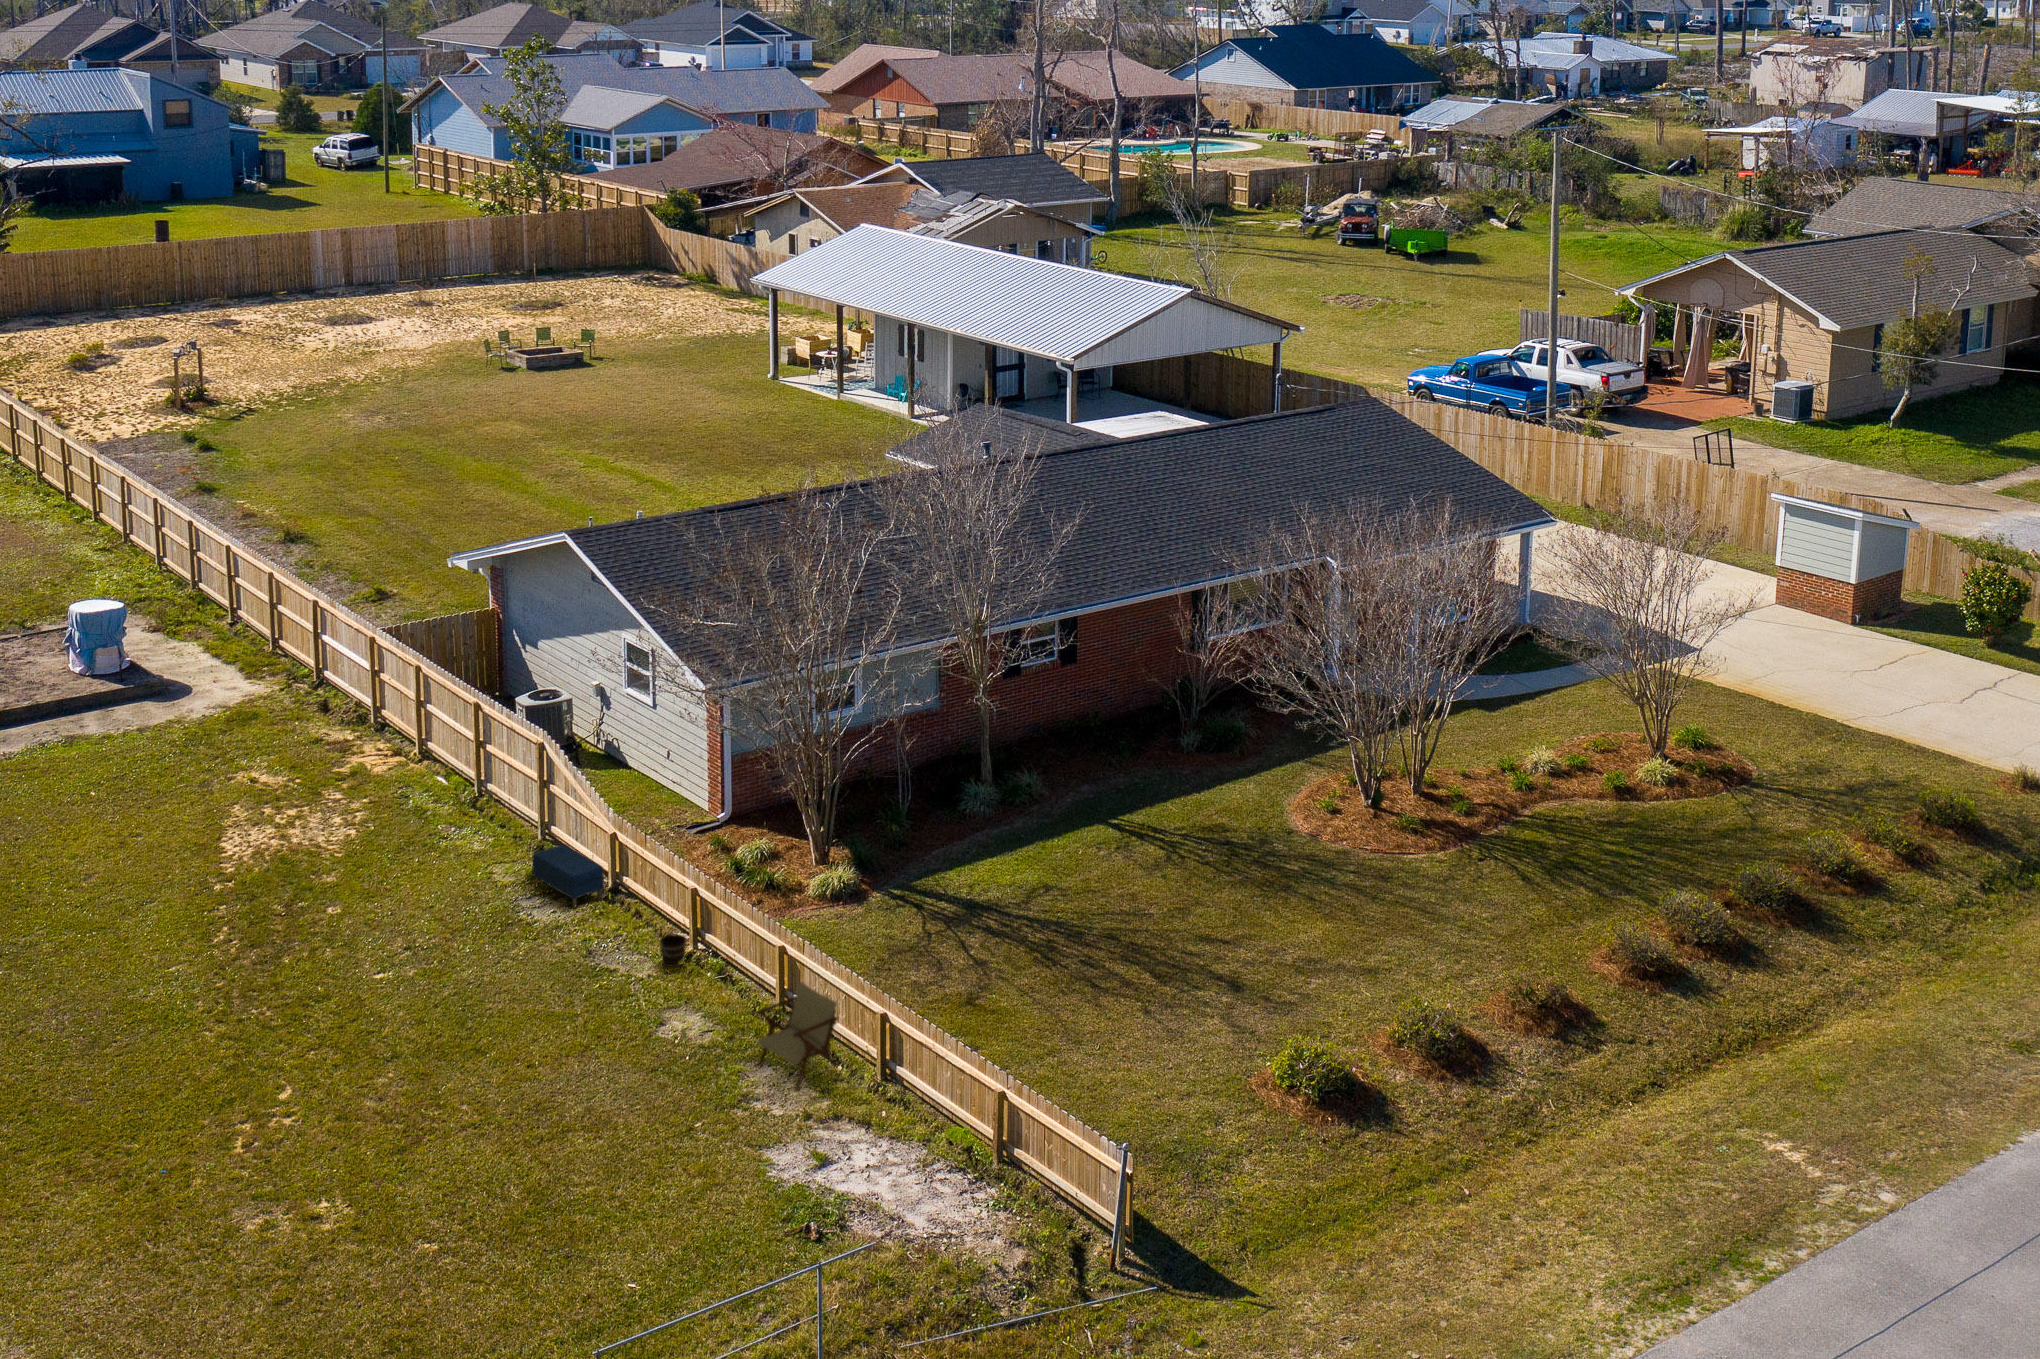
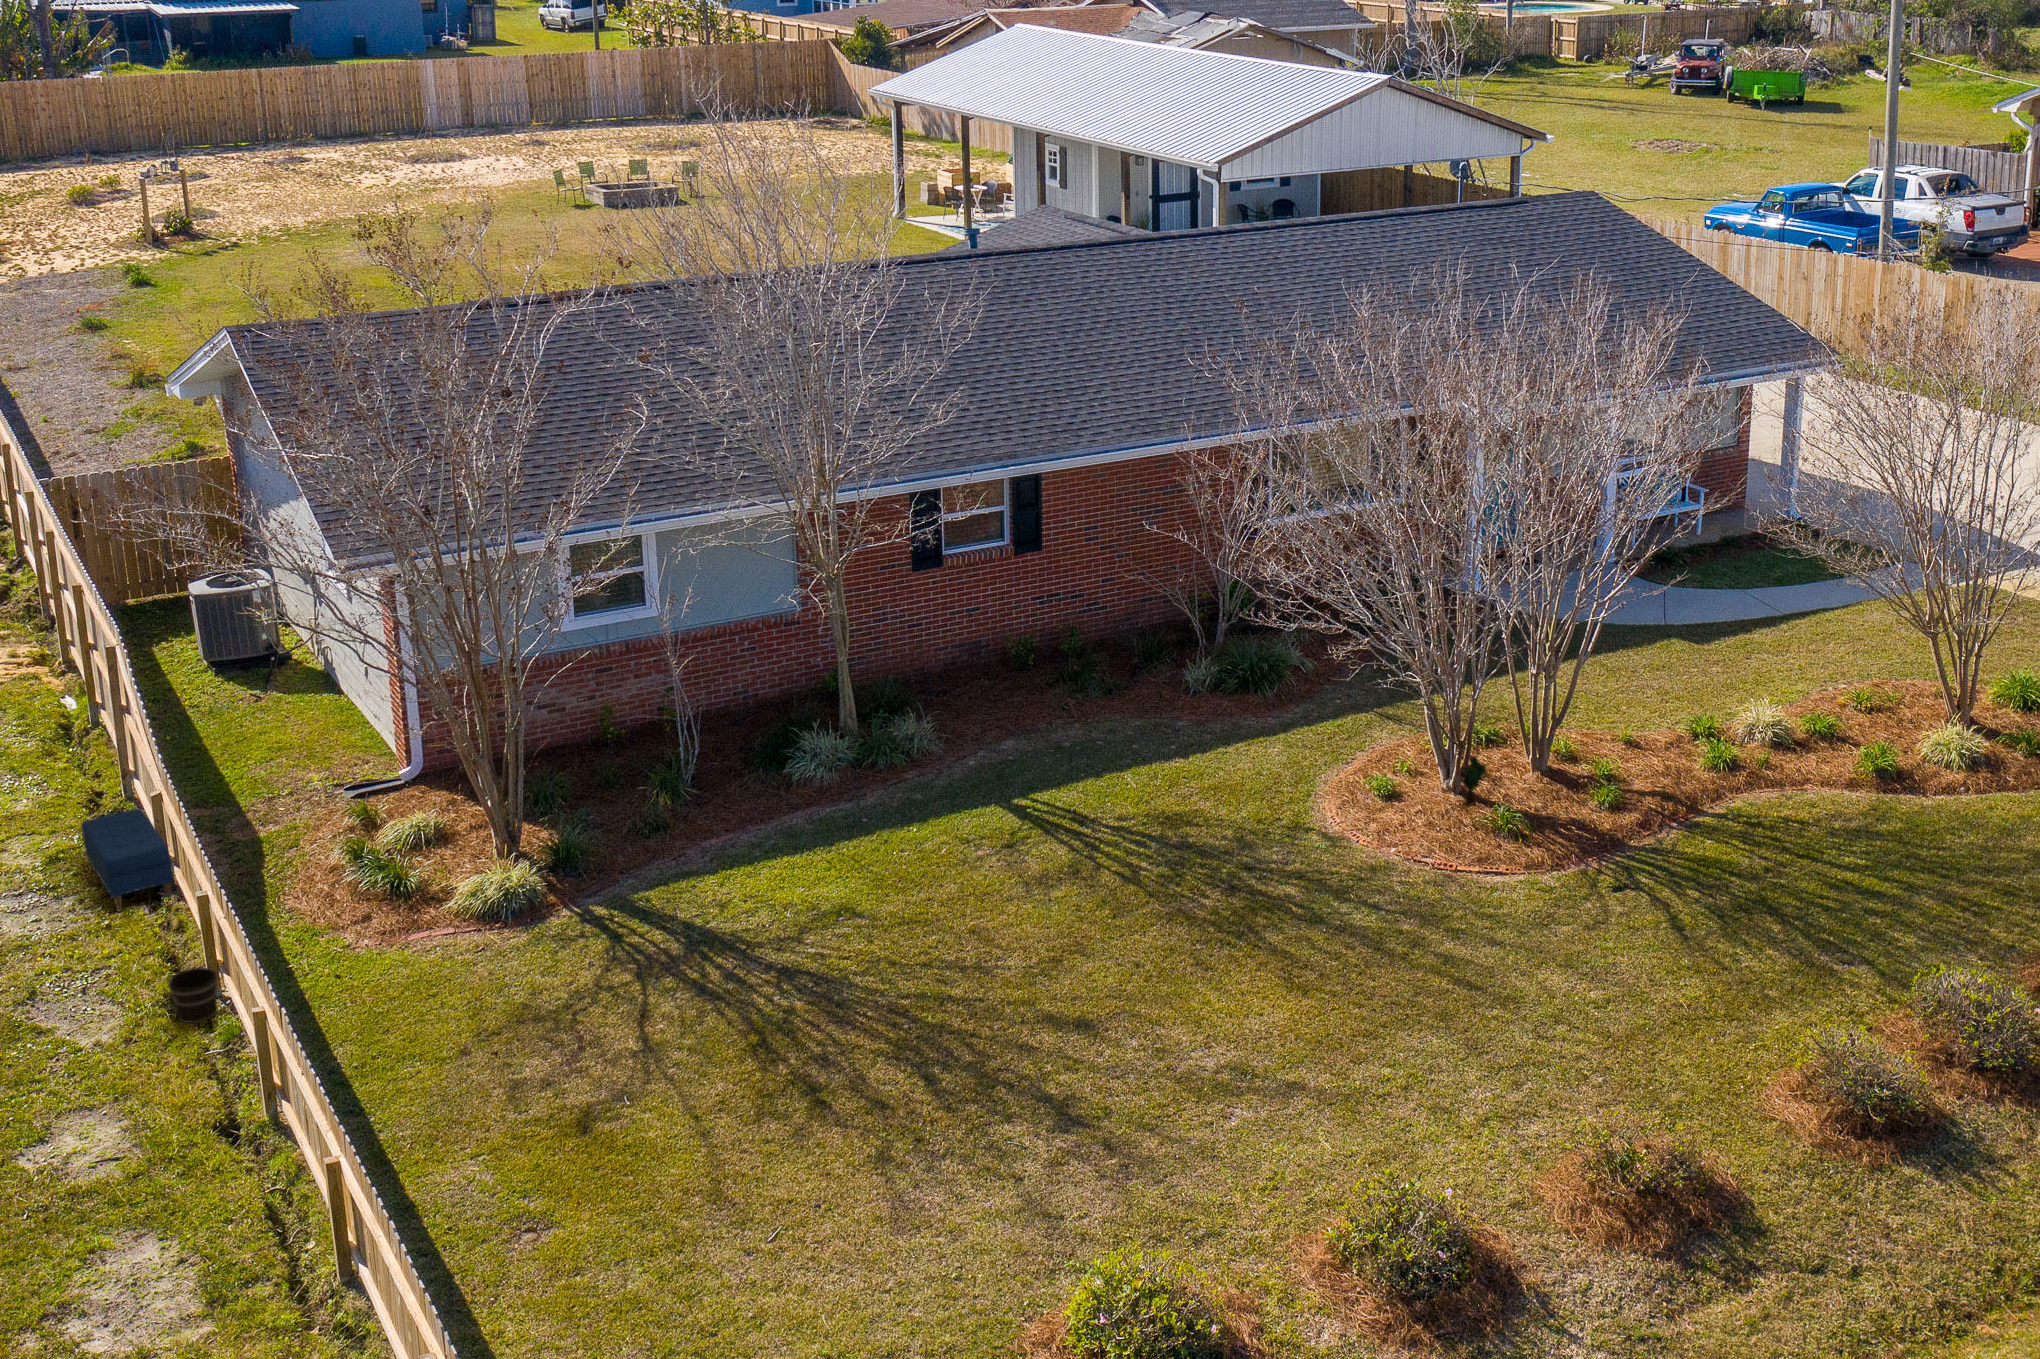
lounge chair: present [756,982,838,1091] -> none [166,1084,328,1288]

